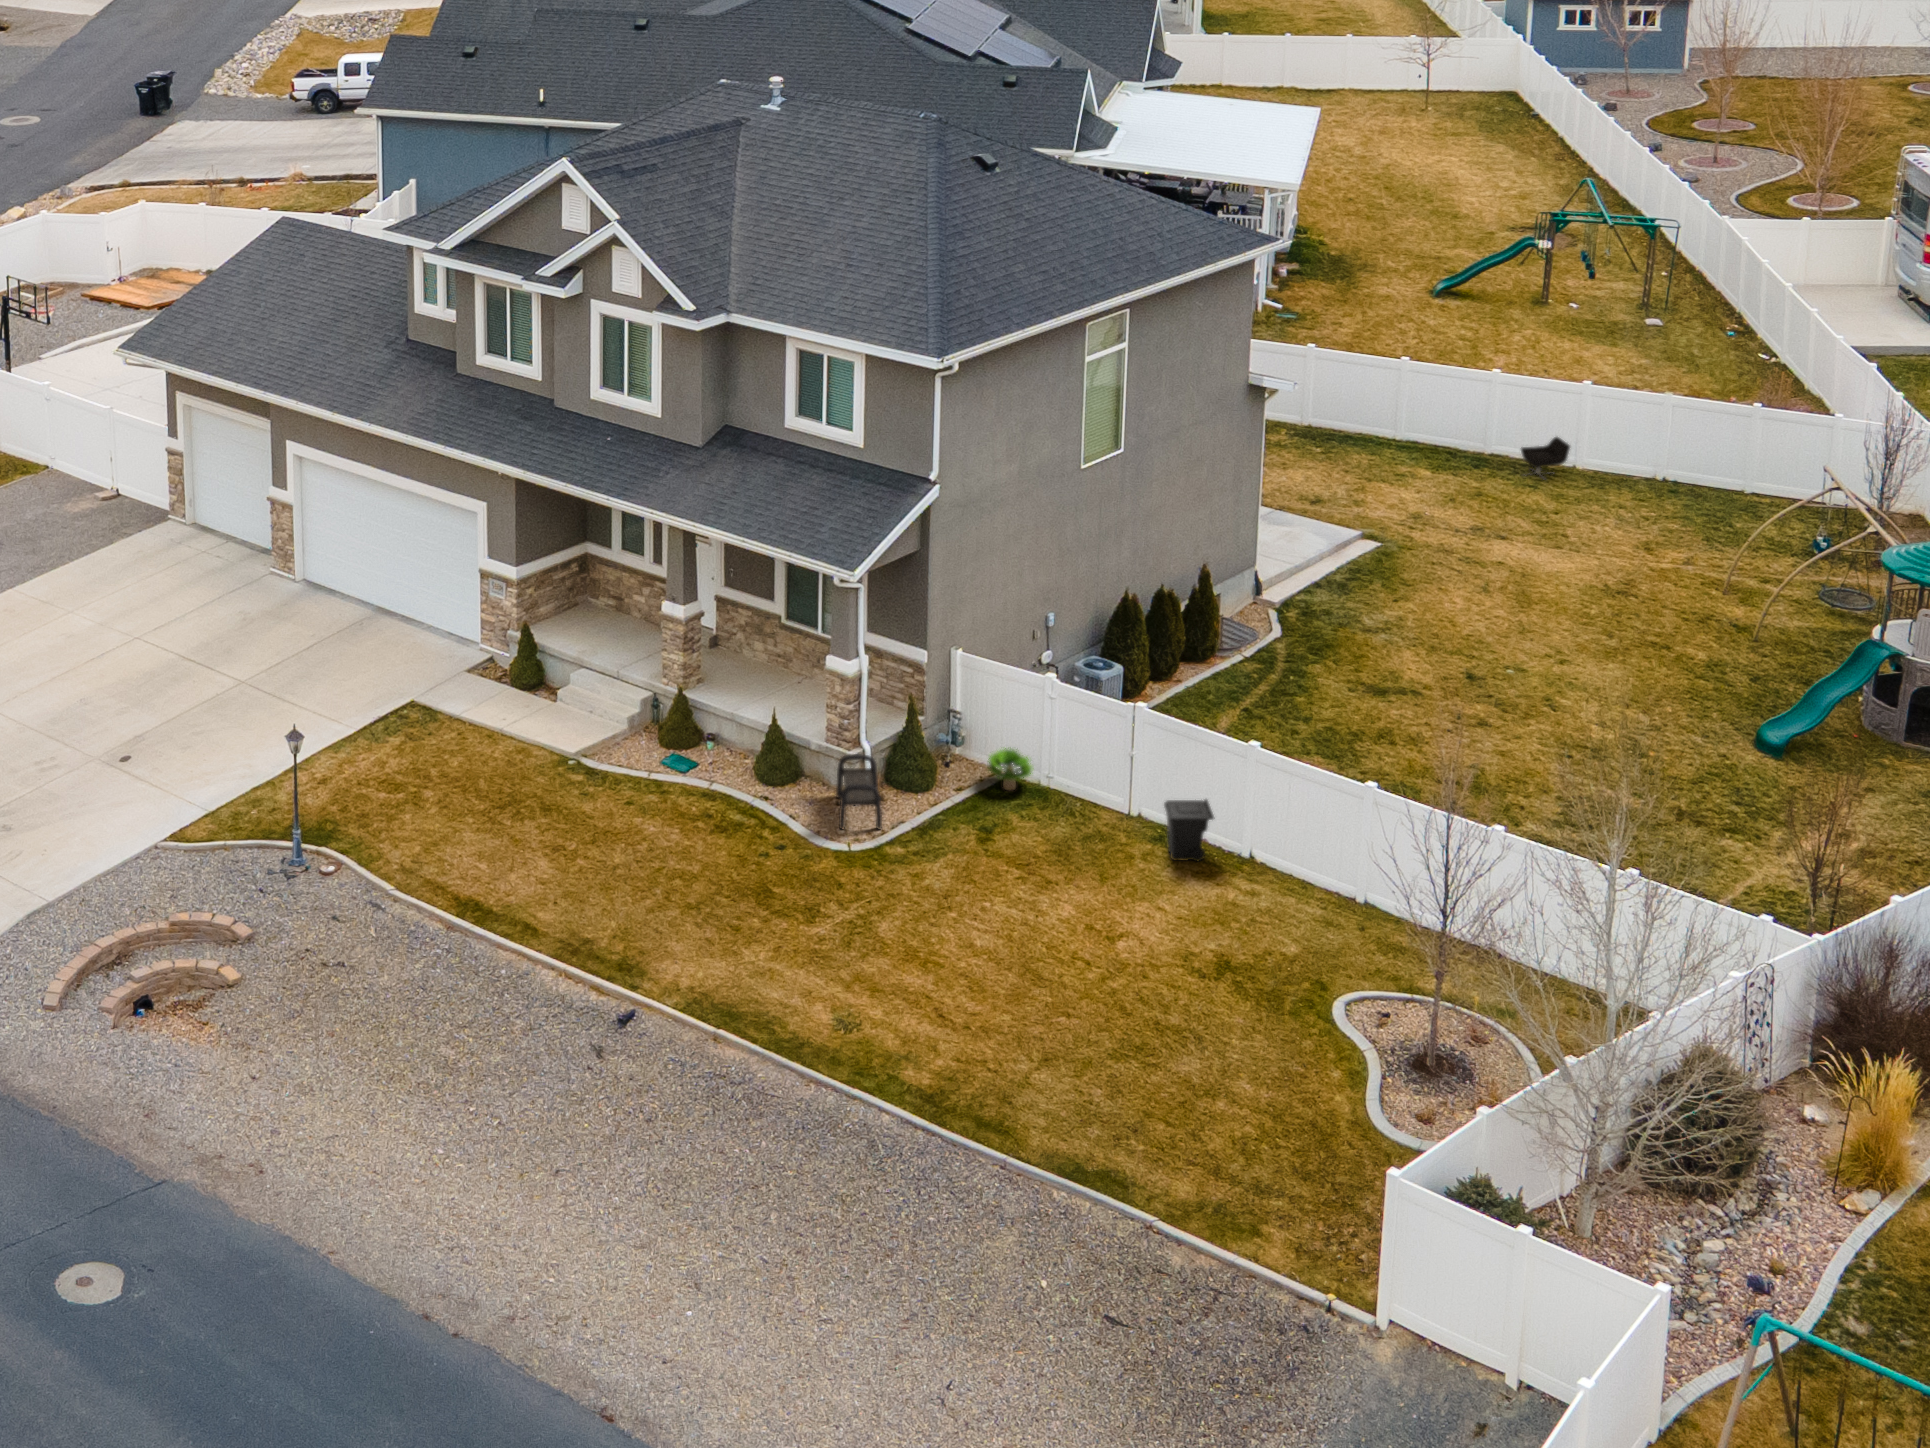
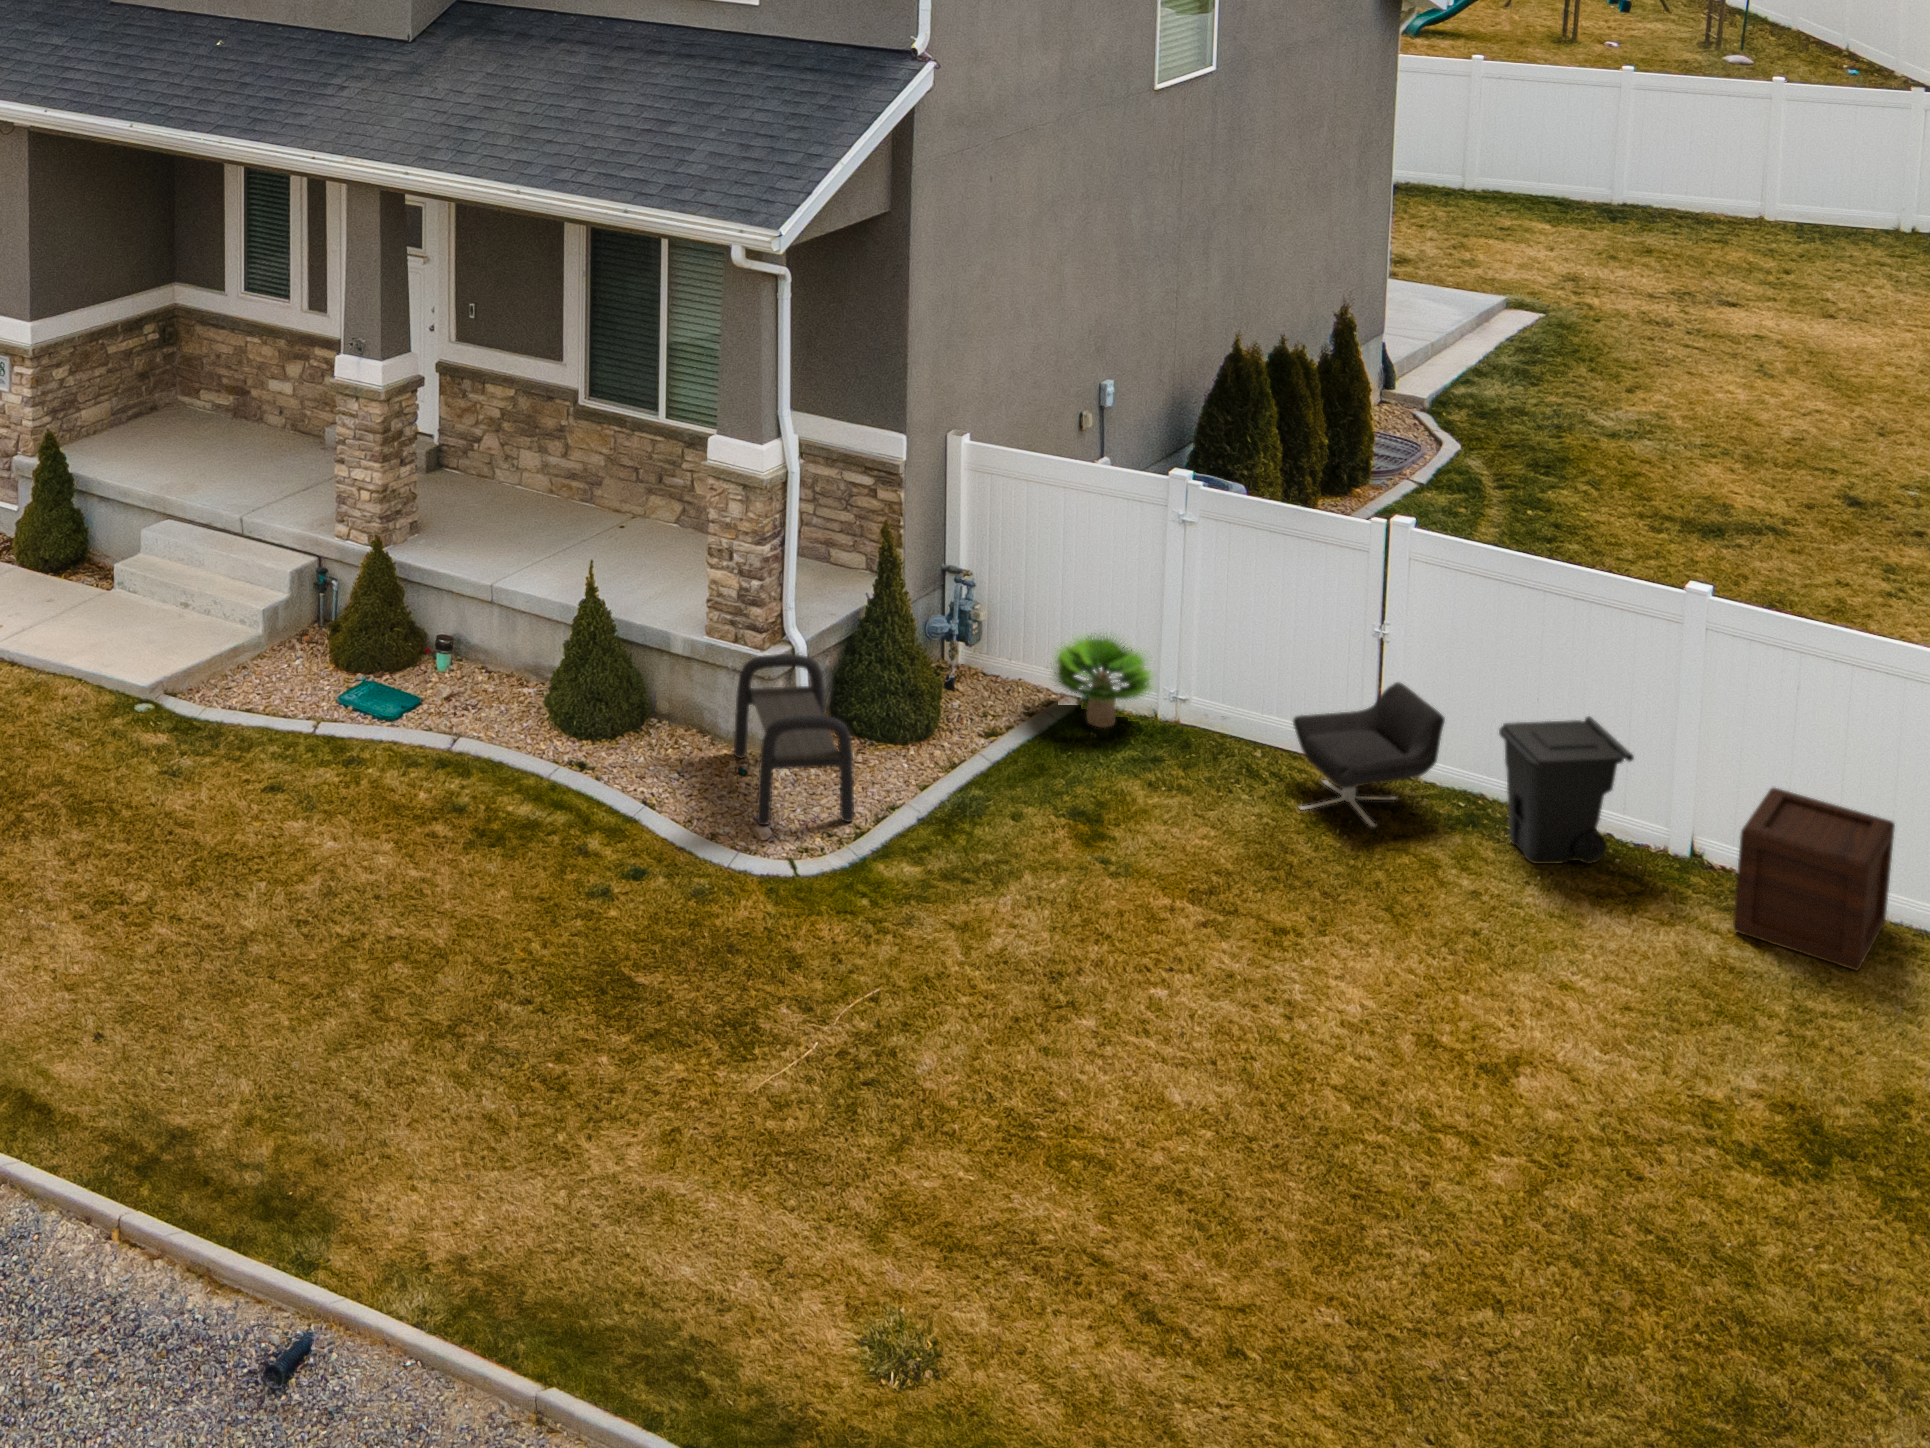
lounge chair: present [1521,437,1570,474] -> present [1293,682,1445,826]
wooden crate: none [1241,834,1312,910] -> present [1733,788,1895,970]

